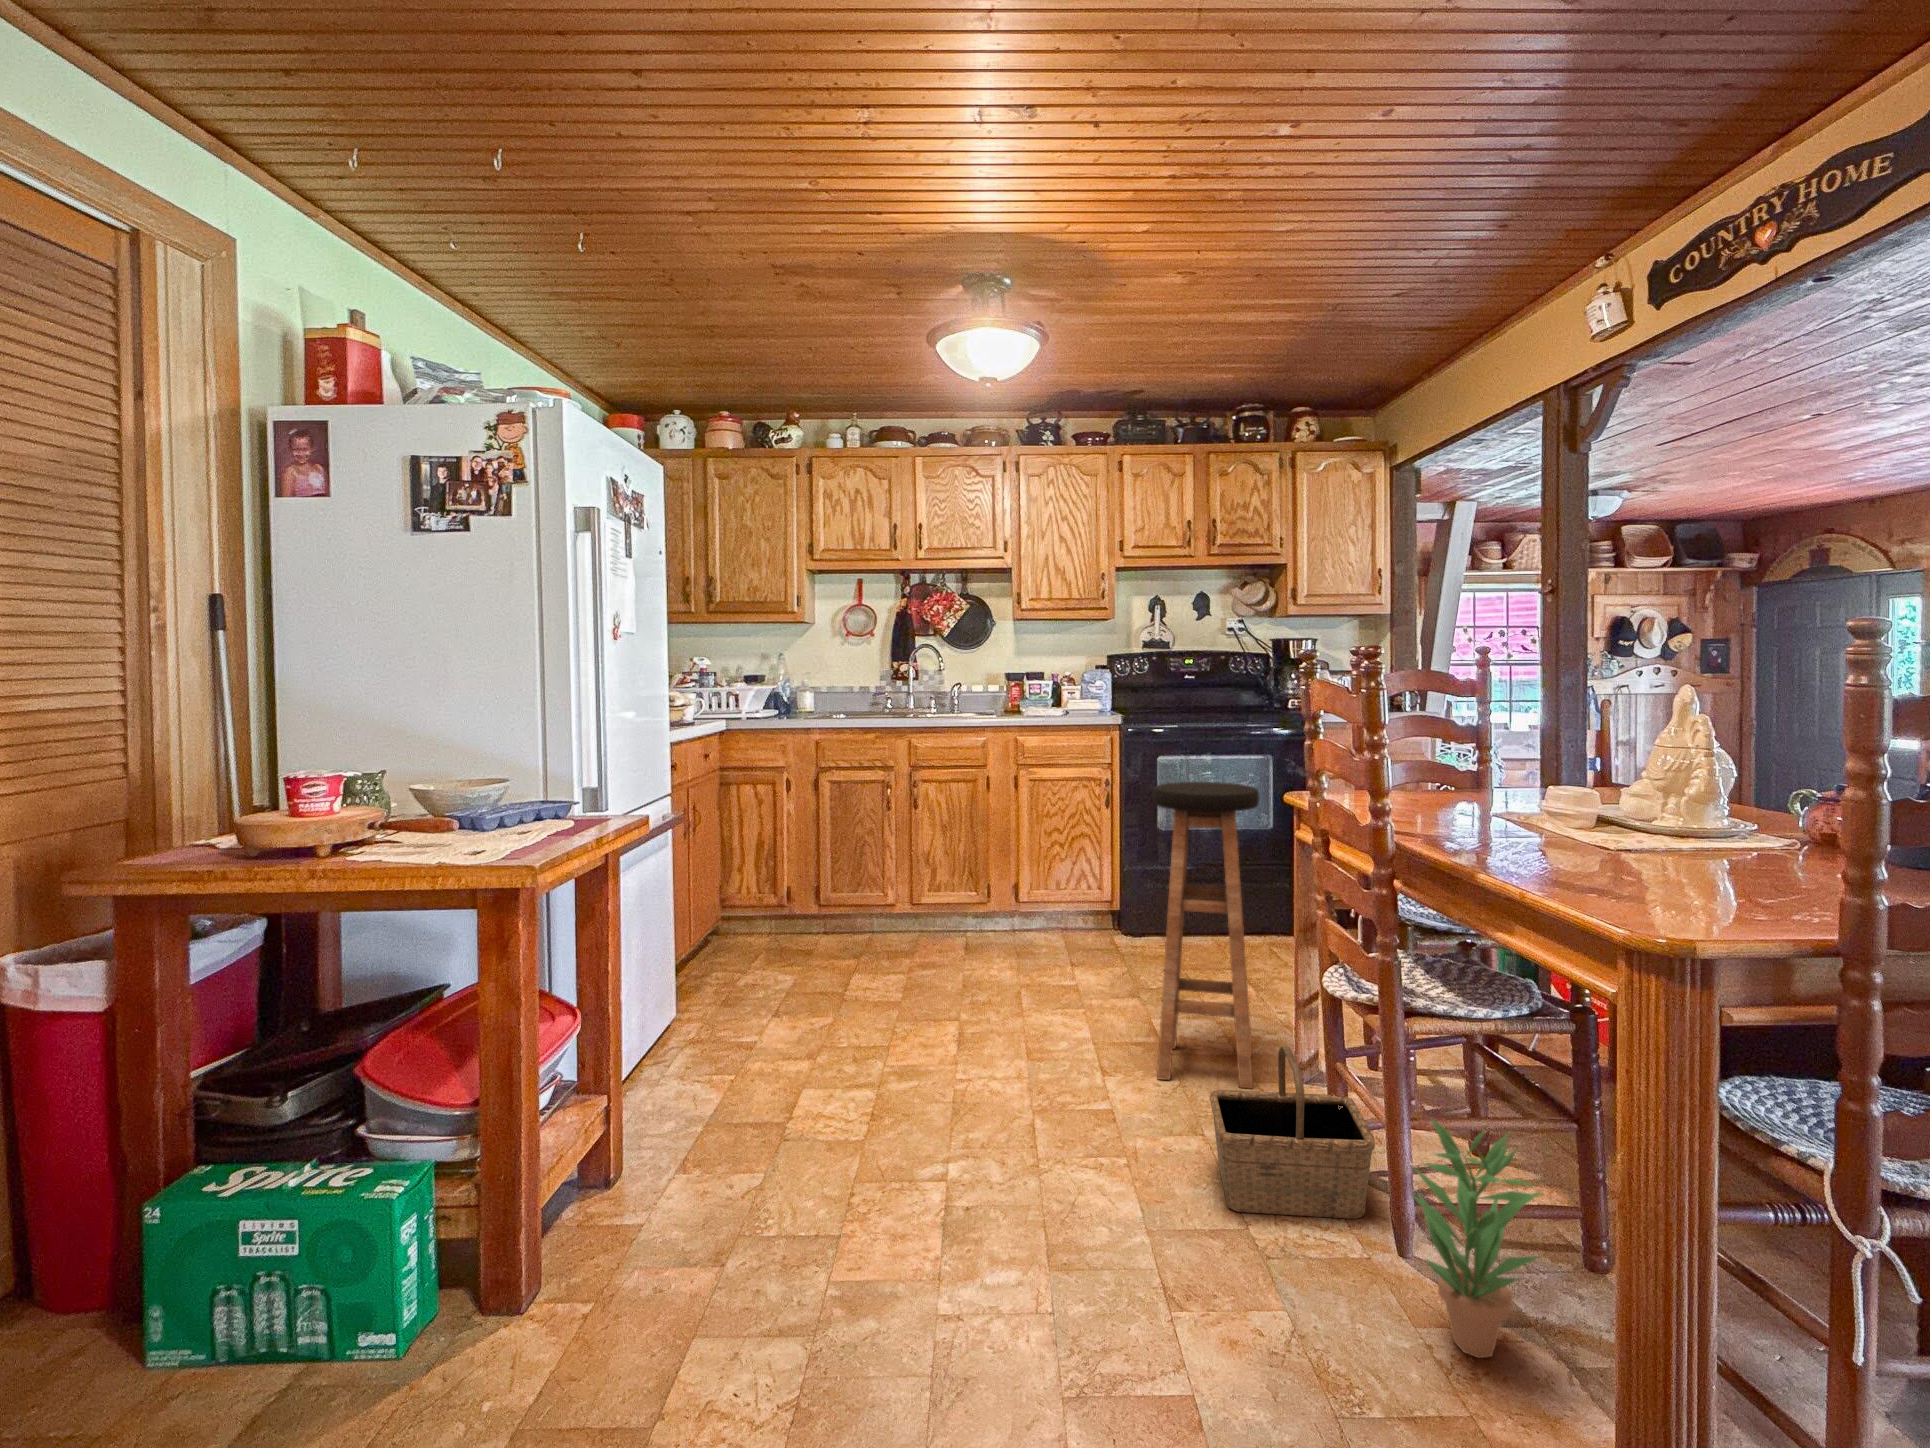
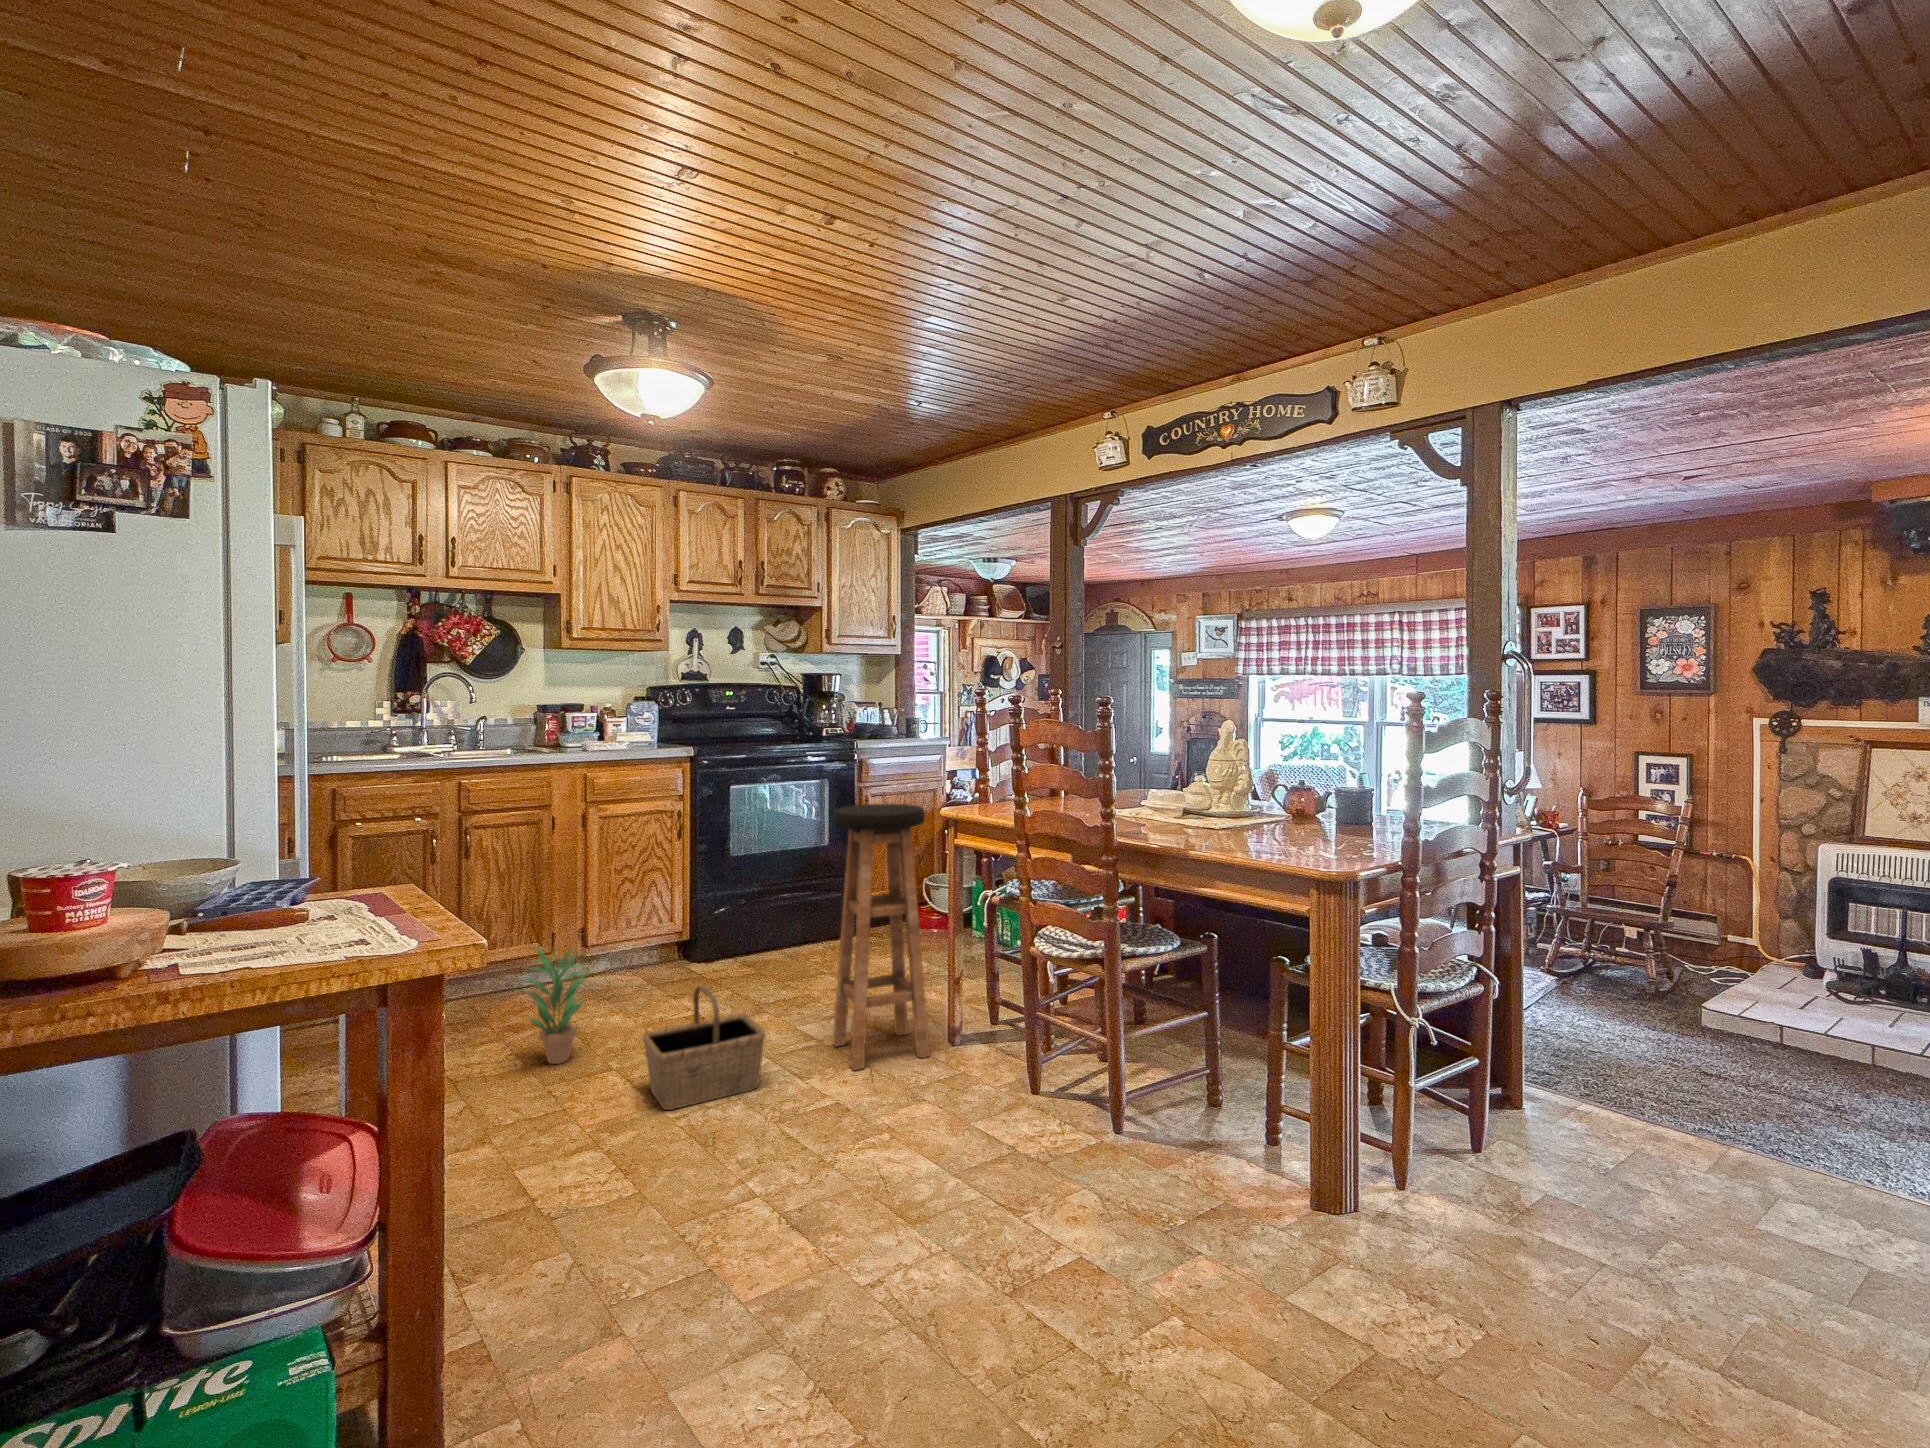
basket: present [1210,1046,1375,1219] -> present [643,986,766,1110]
potted plant: present [1412,1119,1540,1358] -> present [525,945,586,1064]

